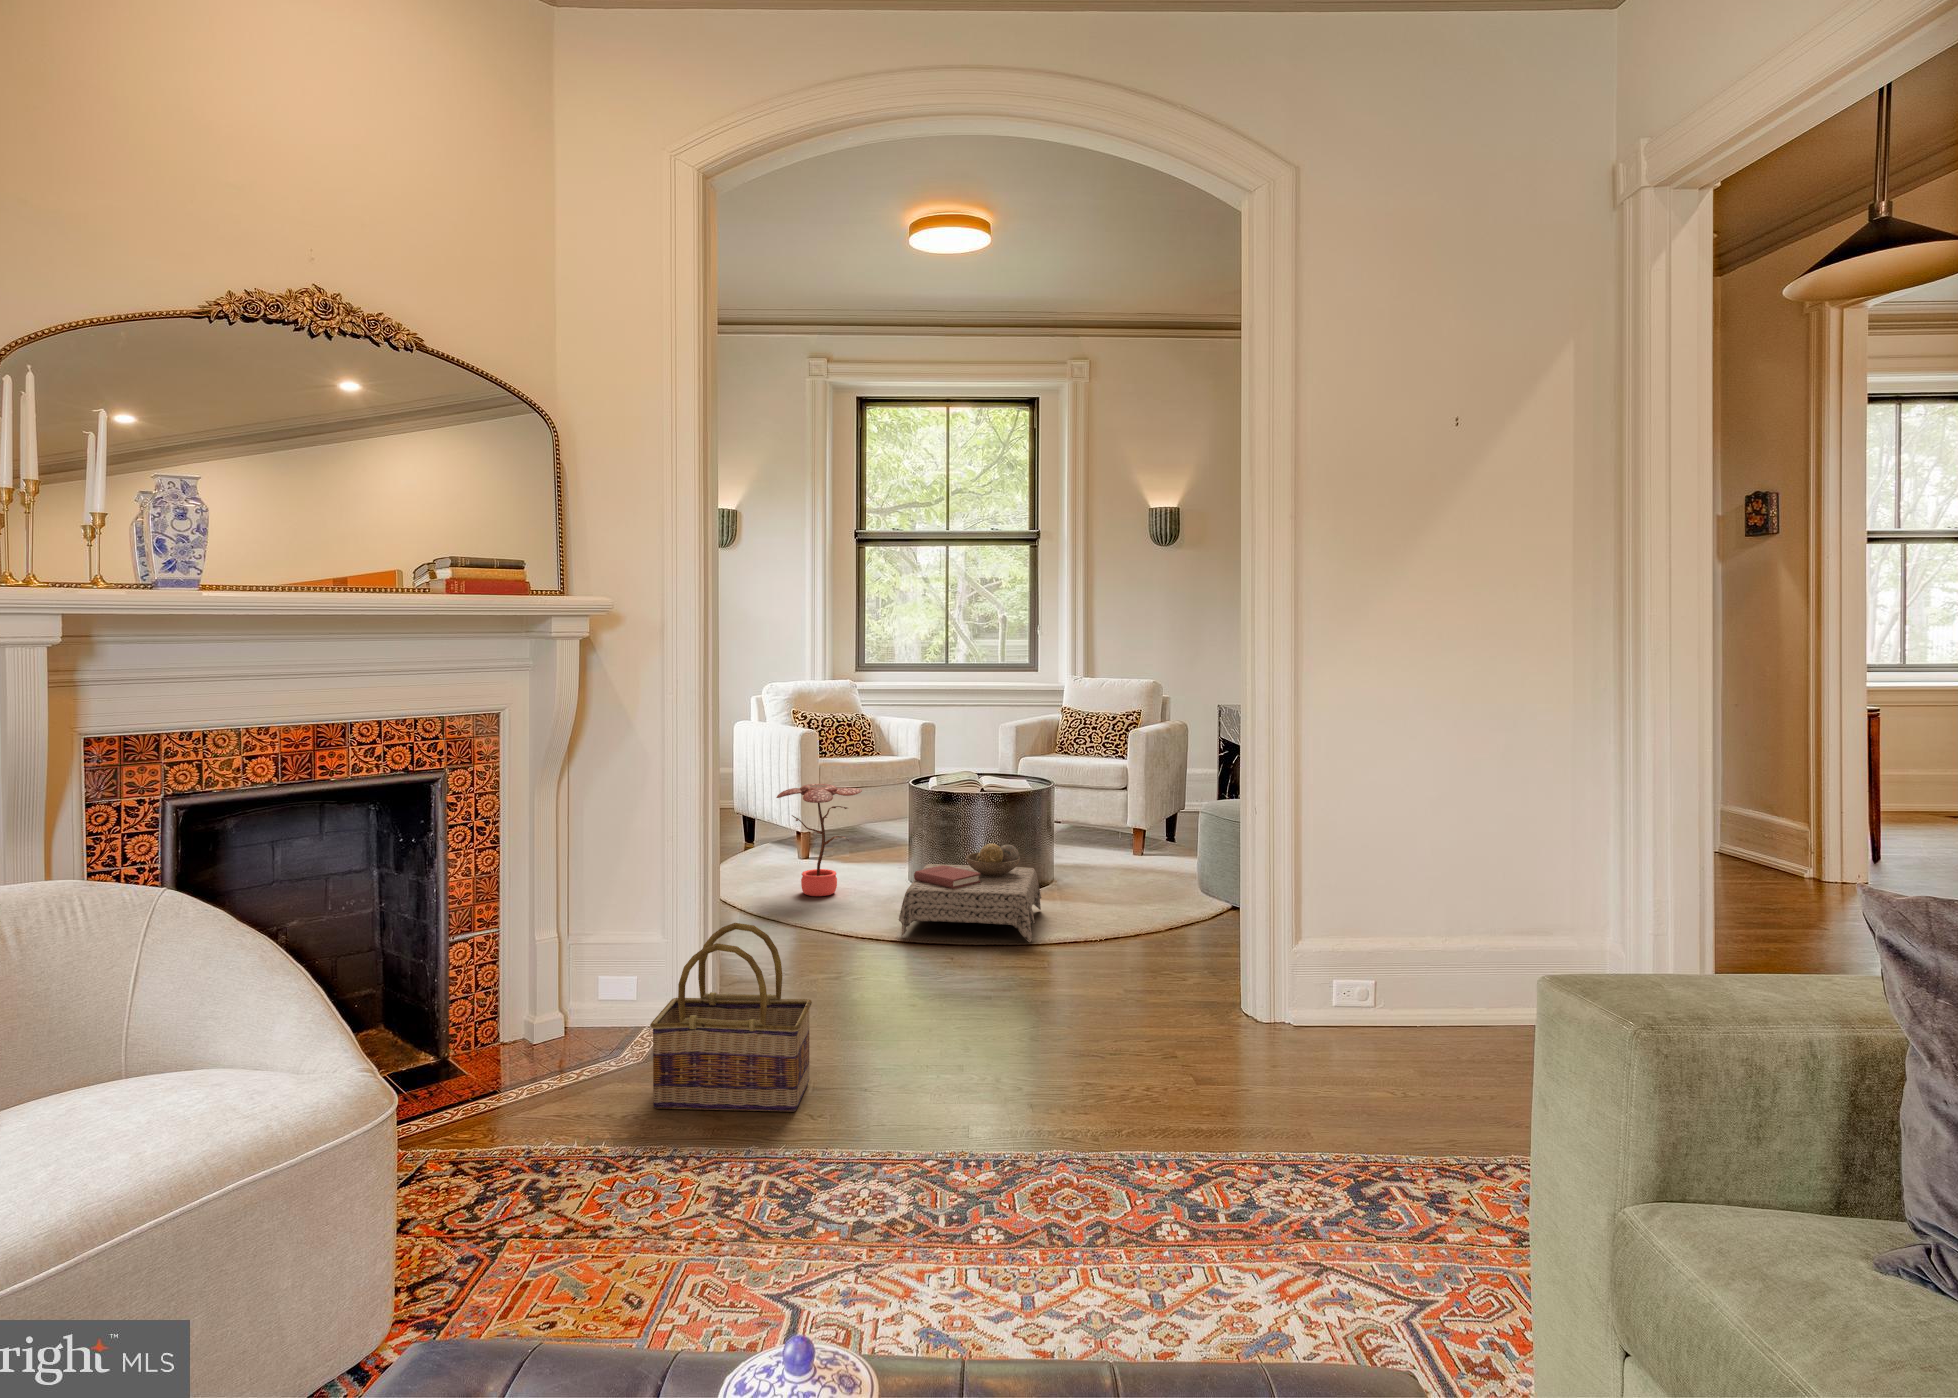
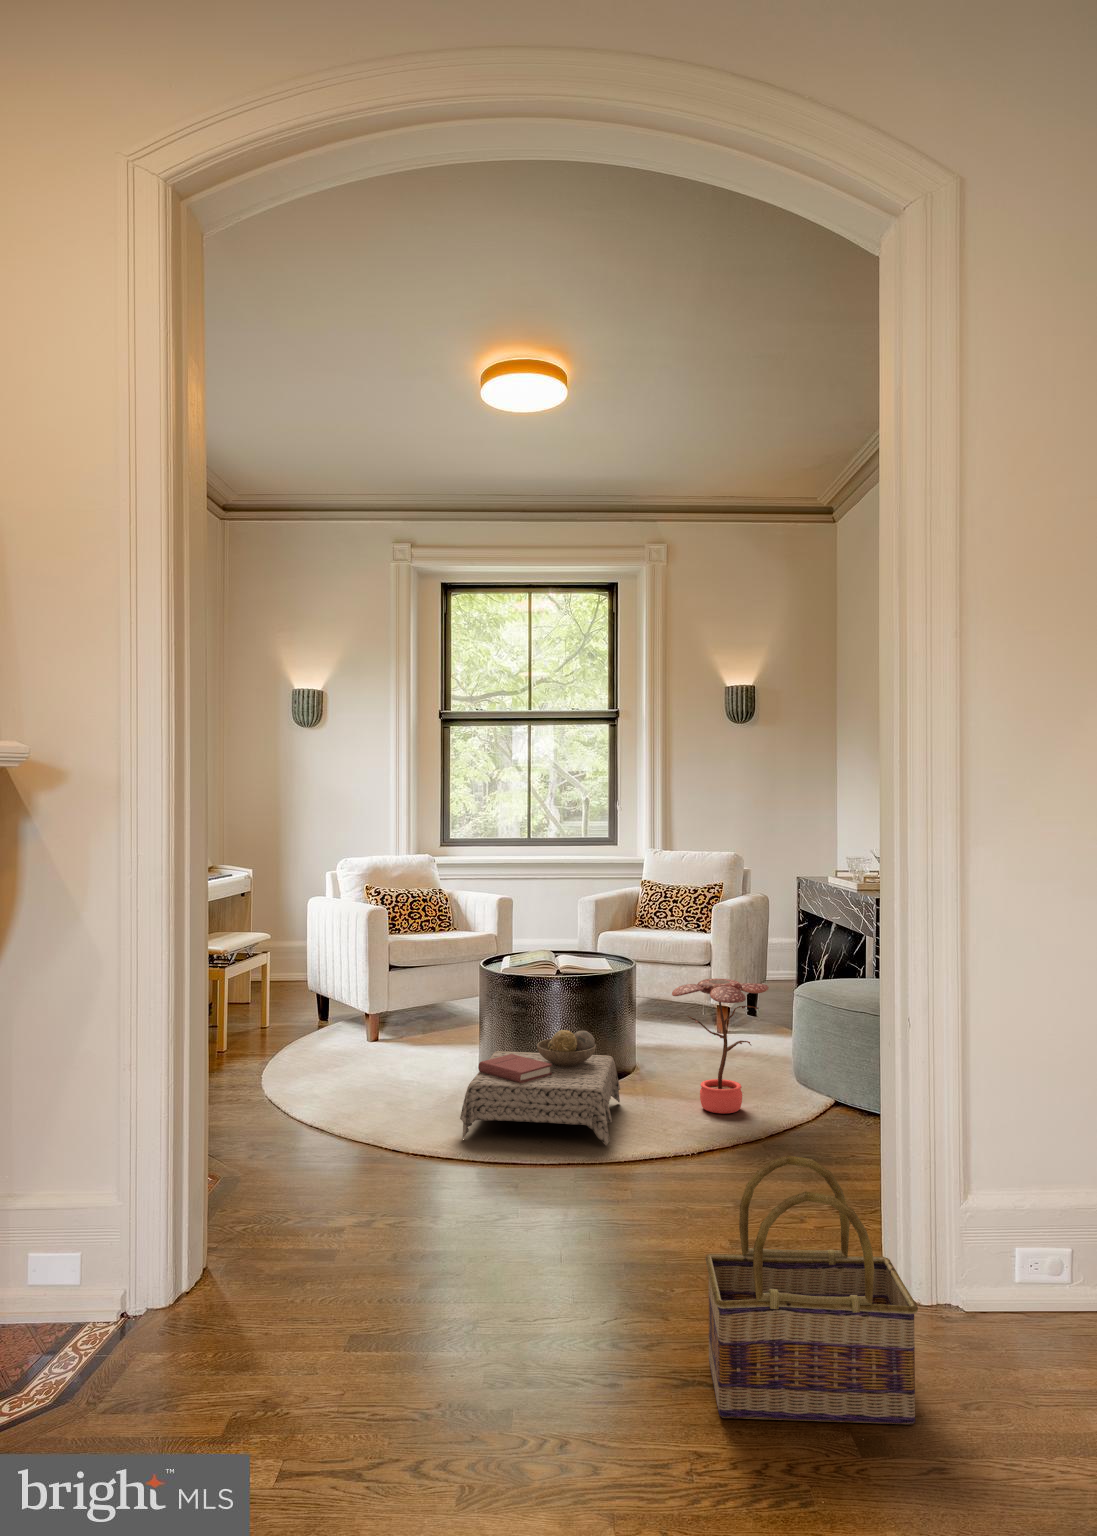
potted plant: present [776,784,862,896] -> present [672,978,769,1114]
basket: present [650,923,812,1112] -> present [705,1155,918,1424]

